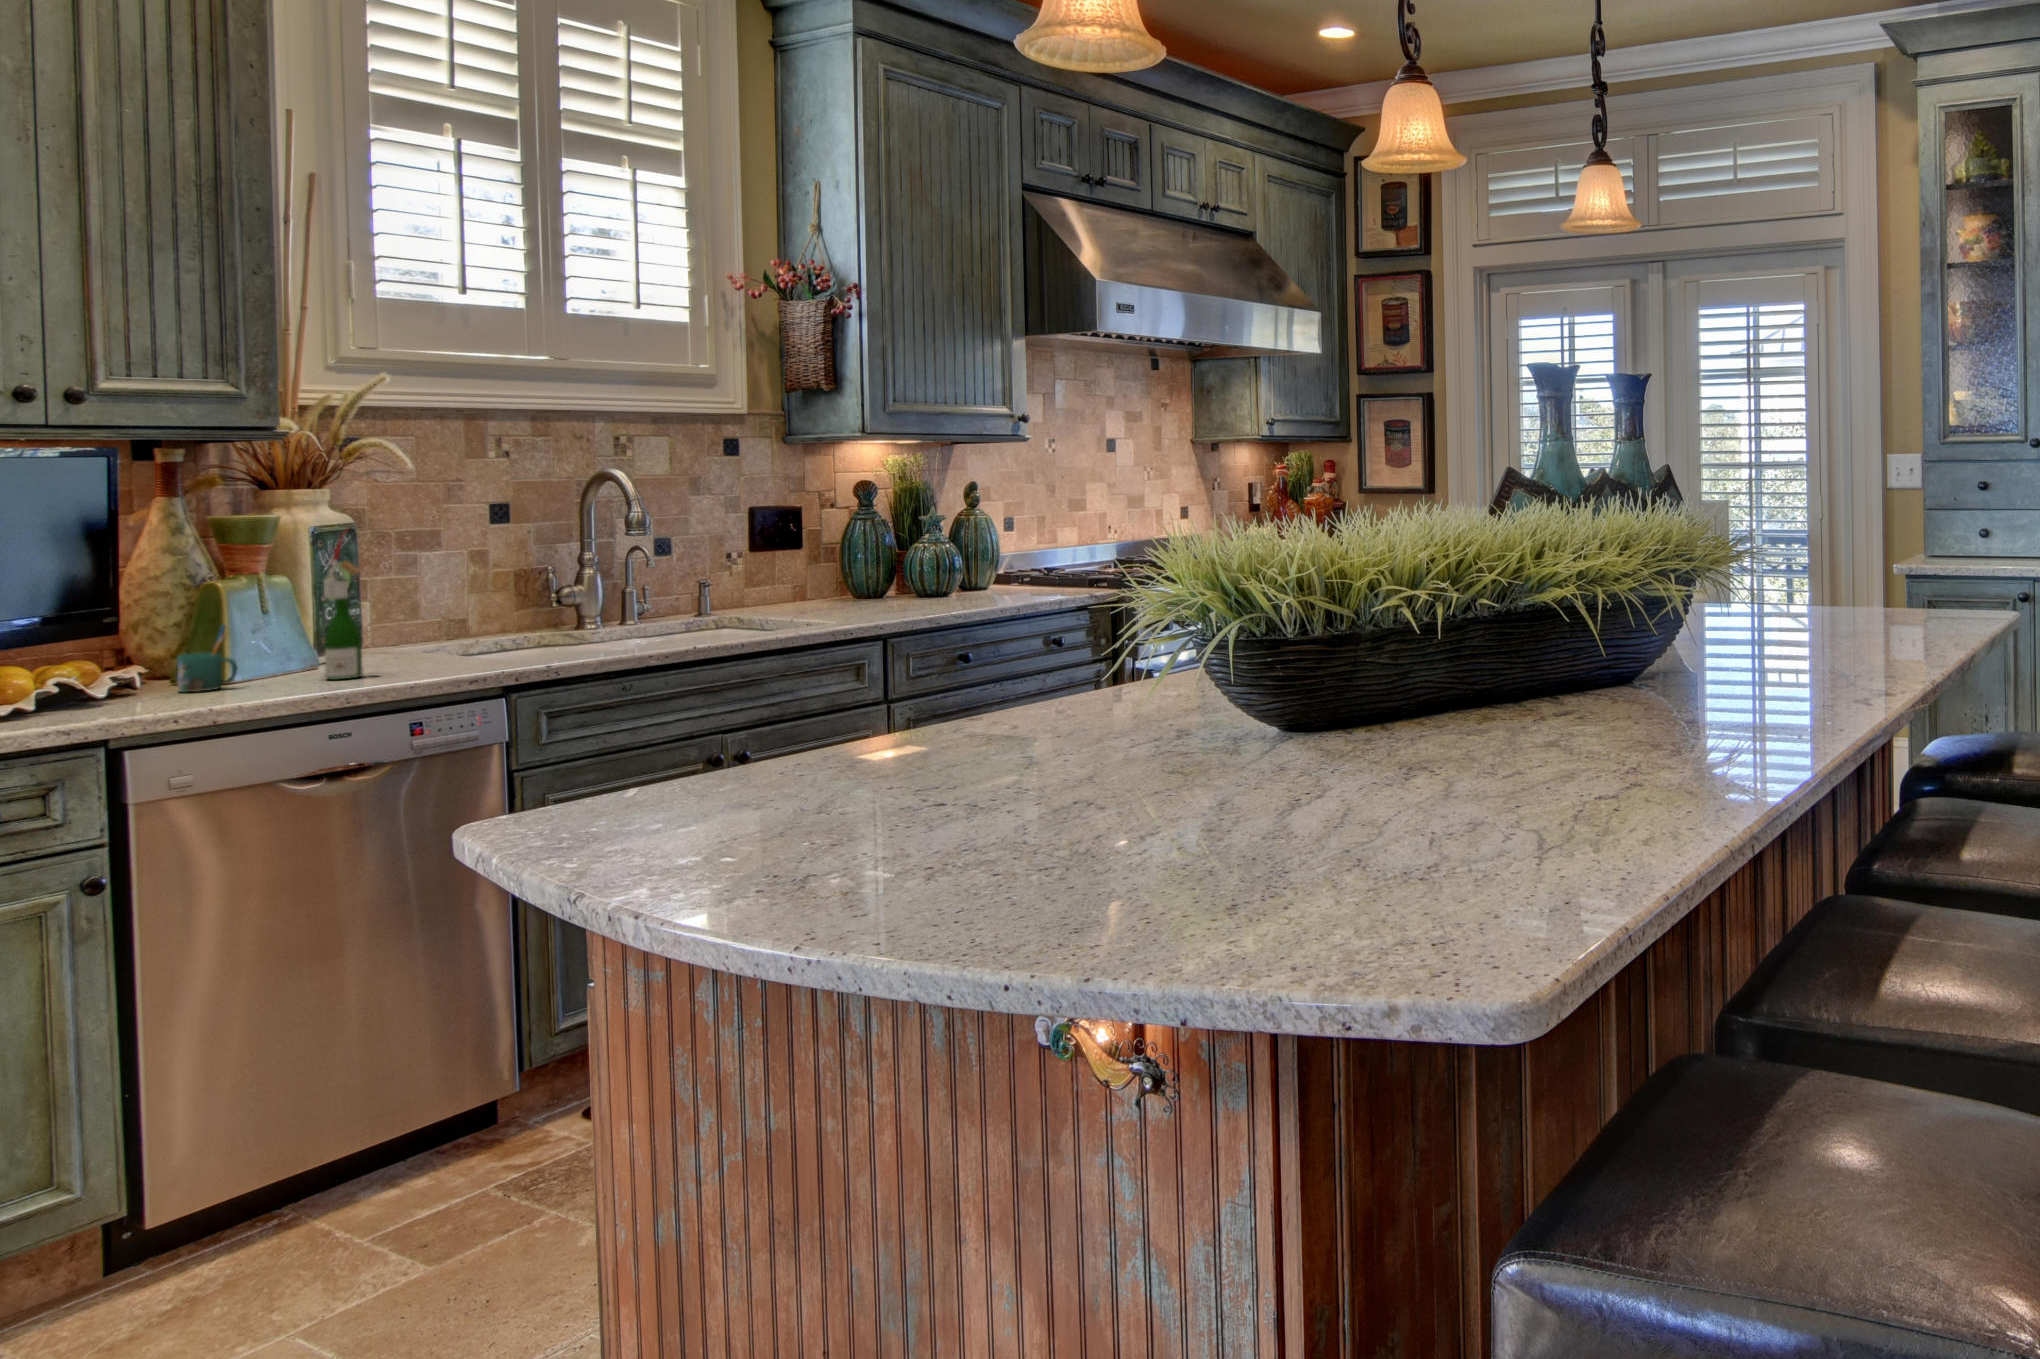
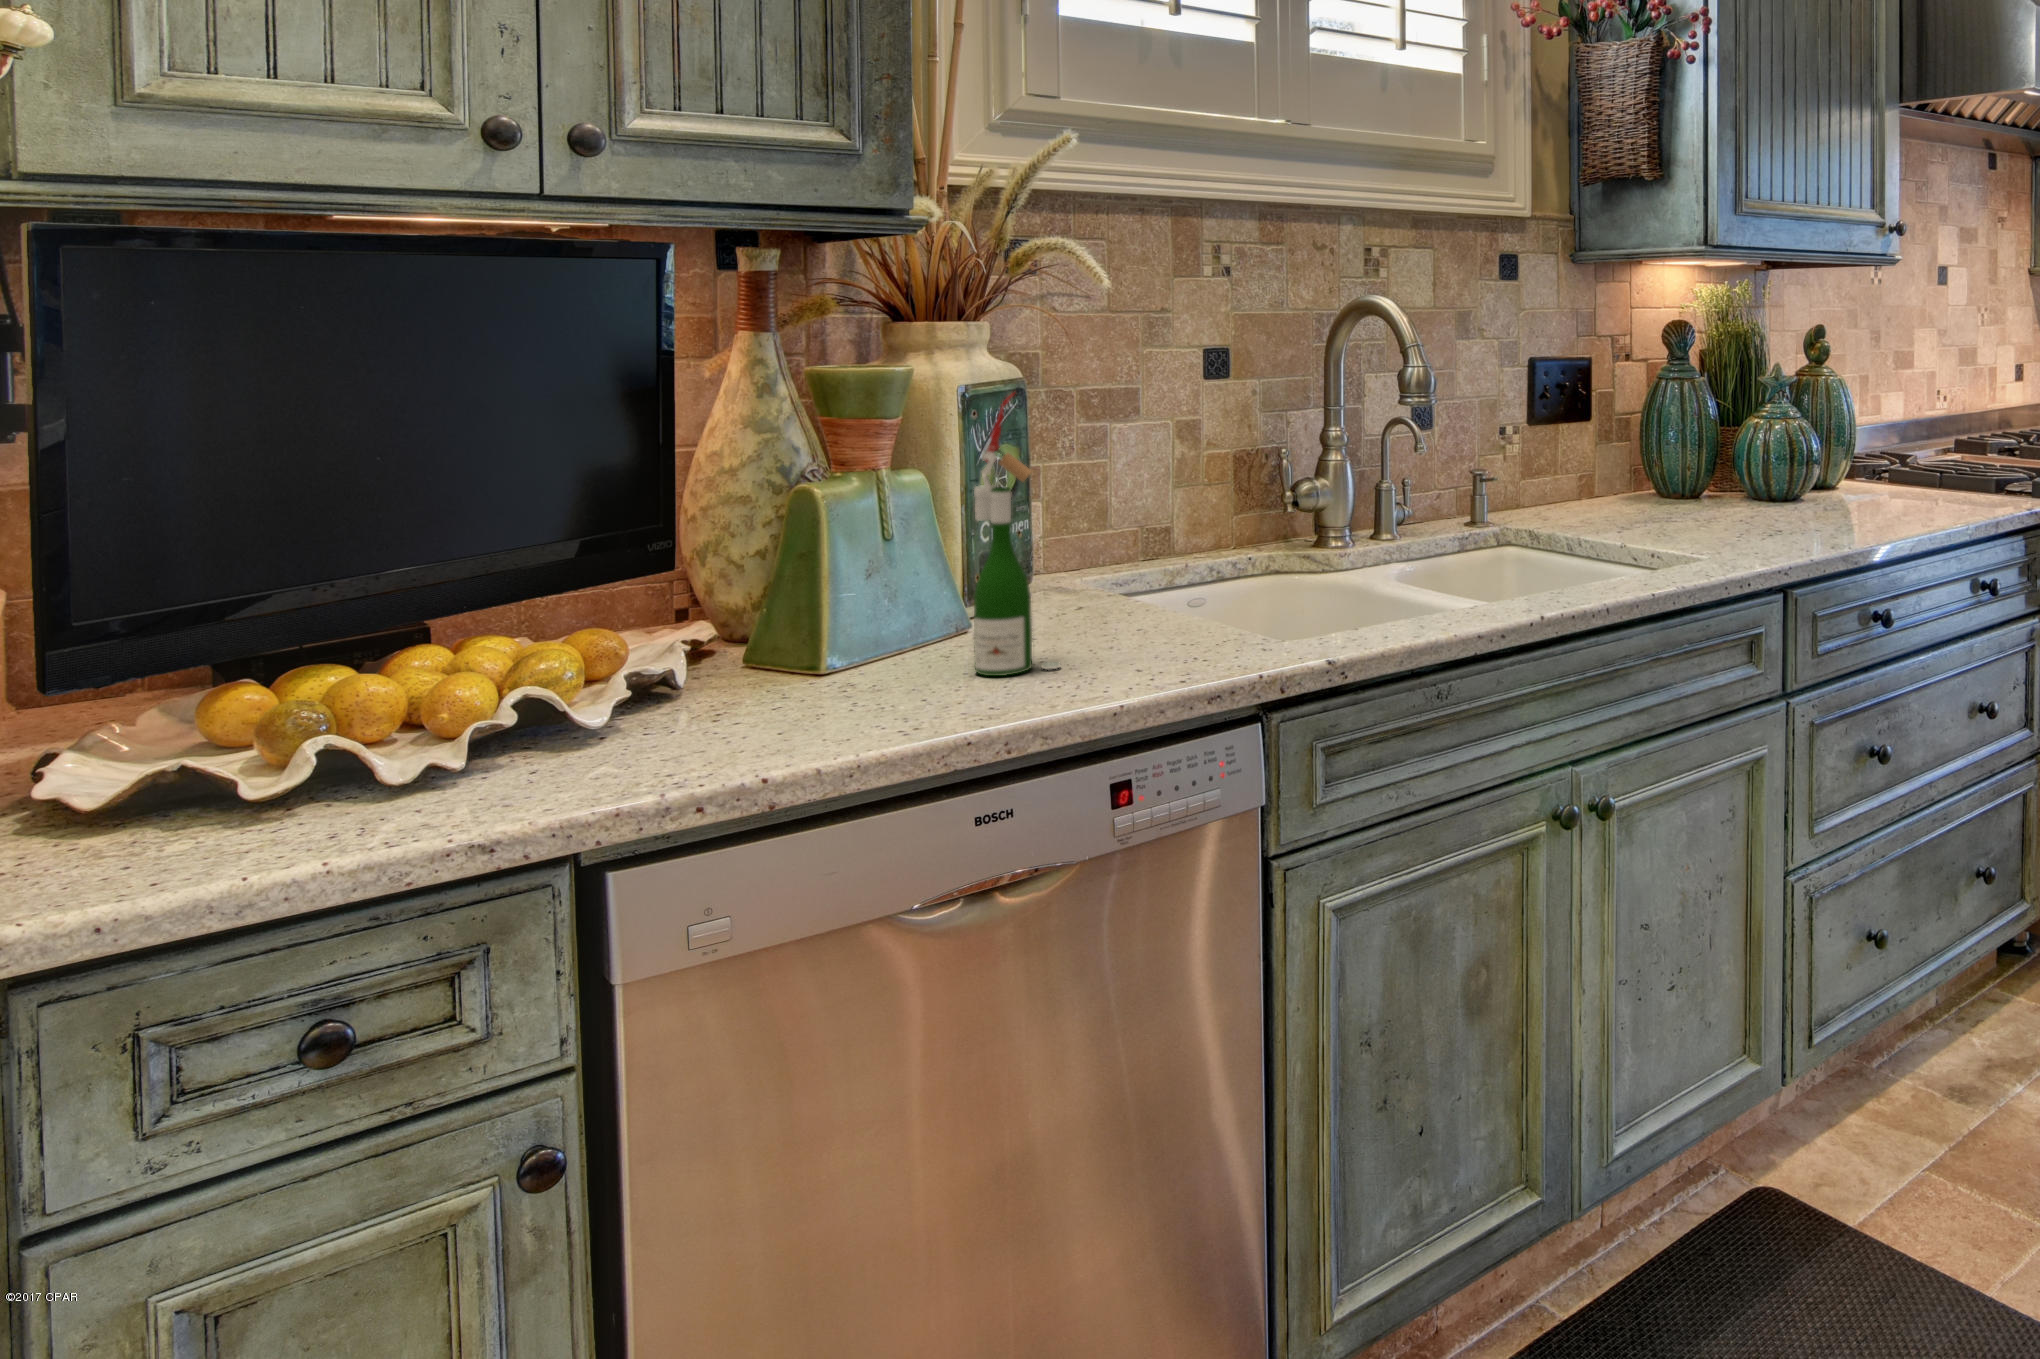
mug: present [177,626,238,692] -> none [742,569,837,698]

